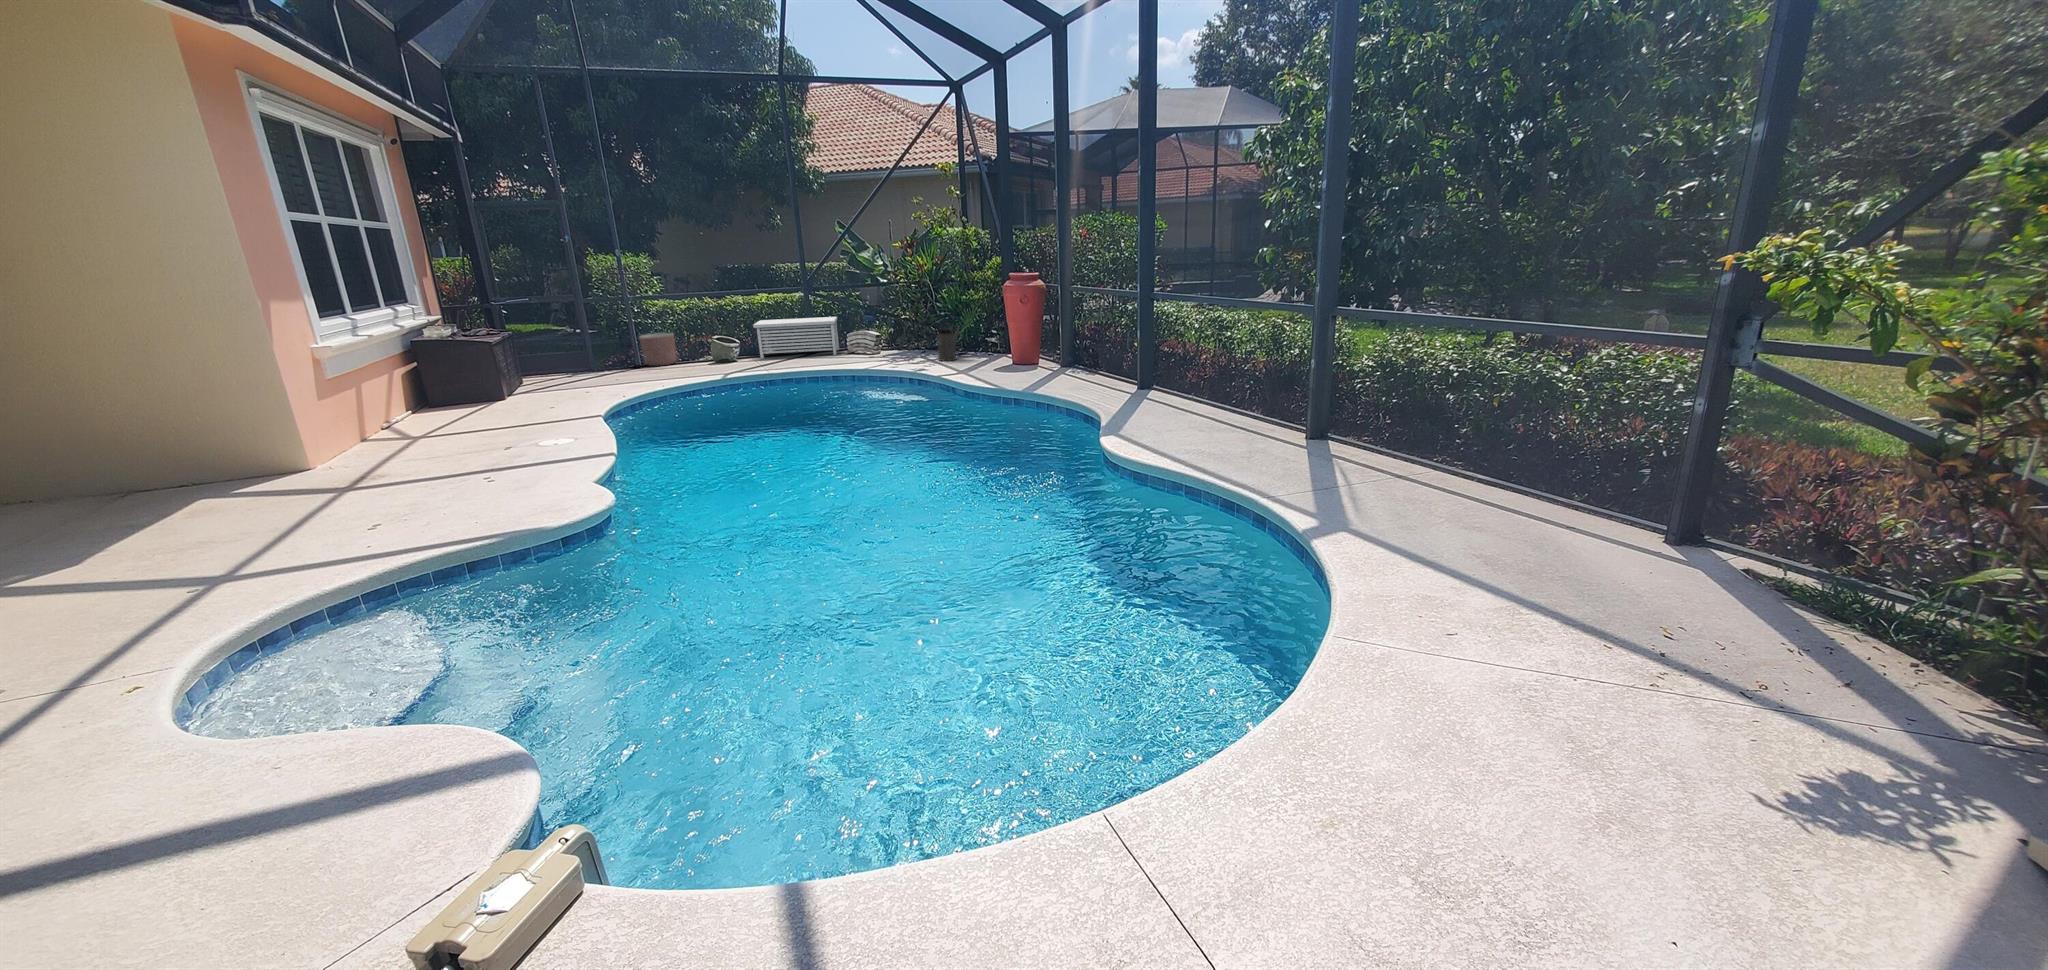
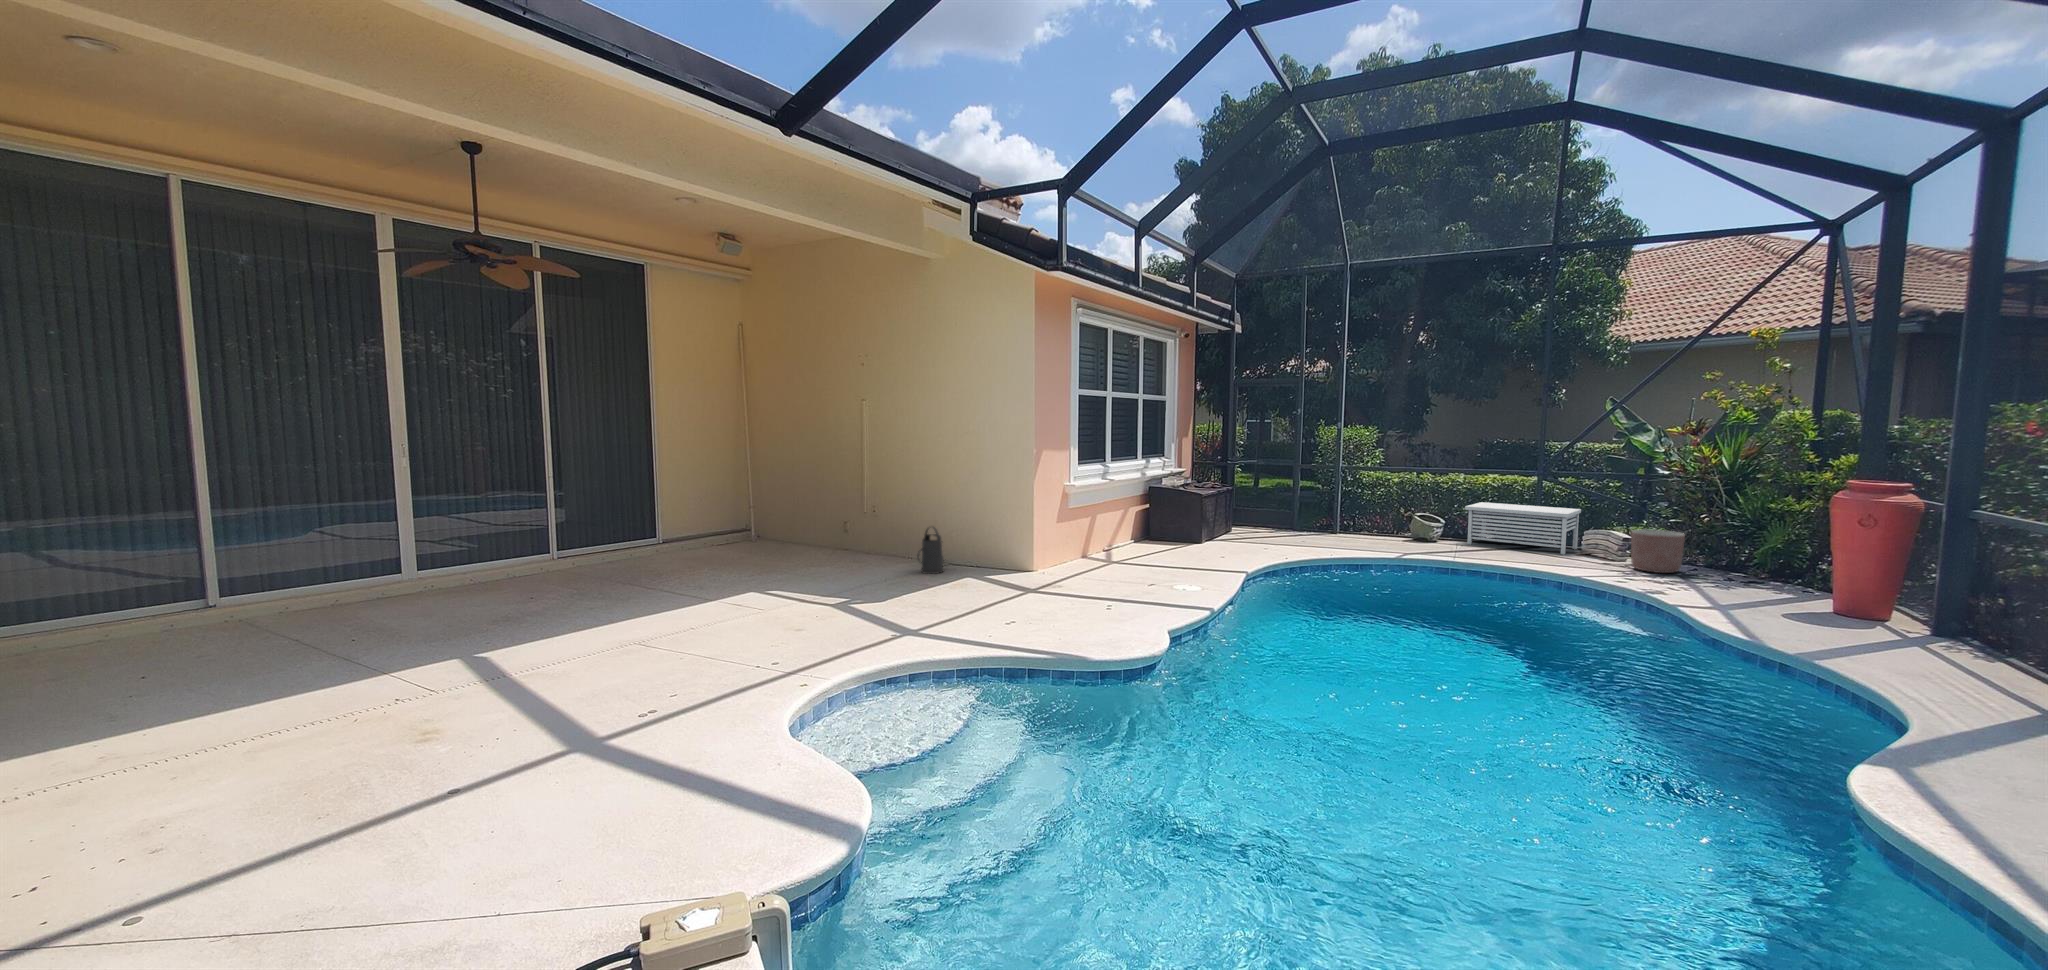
watering can: present [938,325,960,361] -> present [917,527,944,574]
planter: present [640,333,677,366] -> present [1631,529,1685,573]

